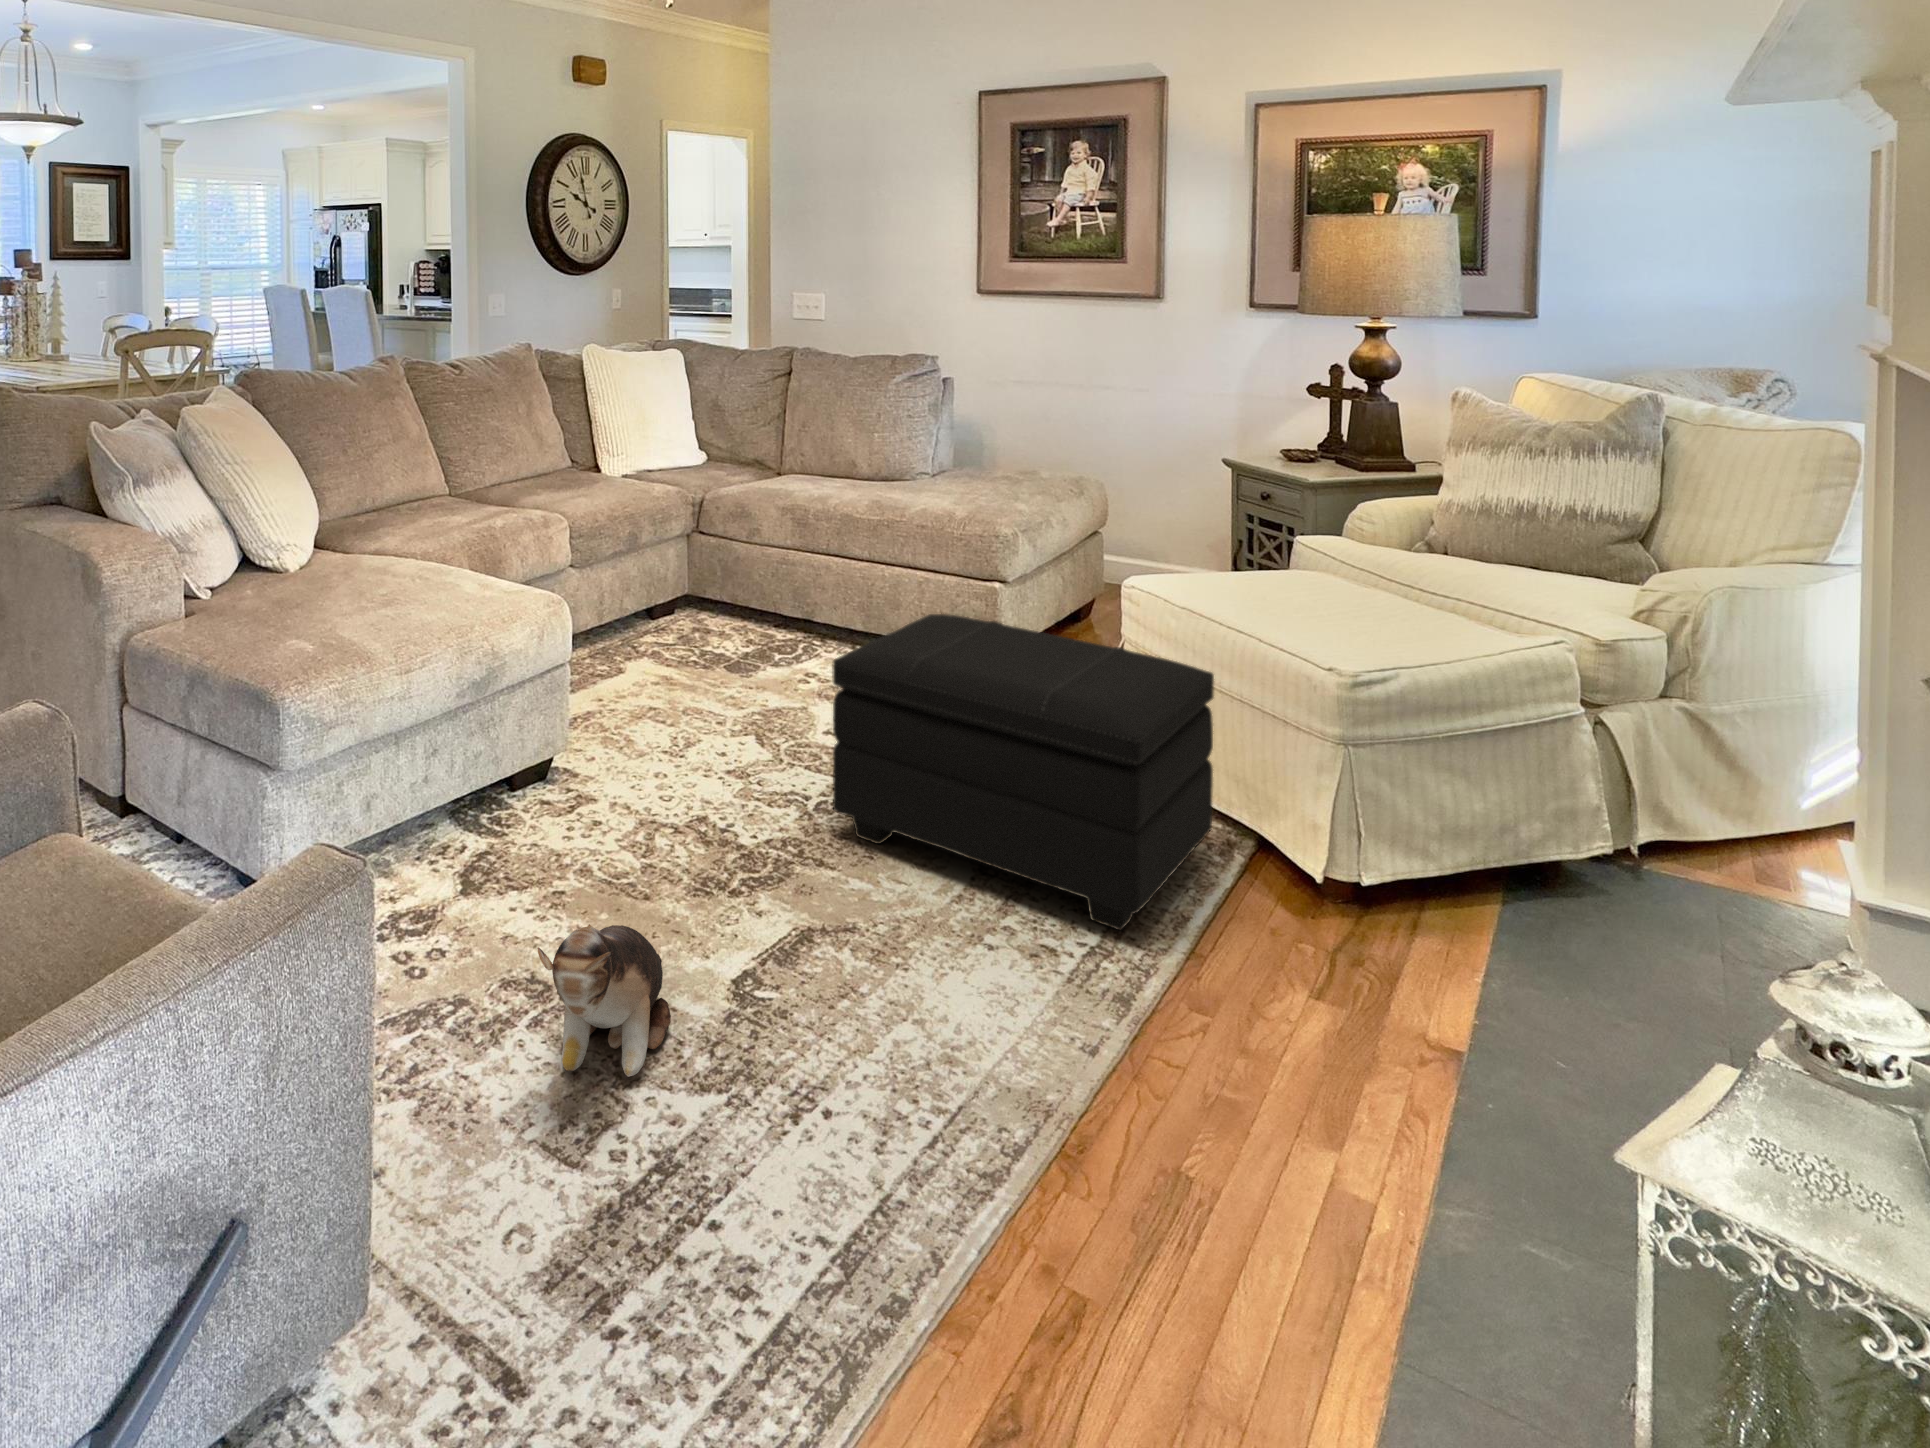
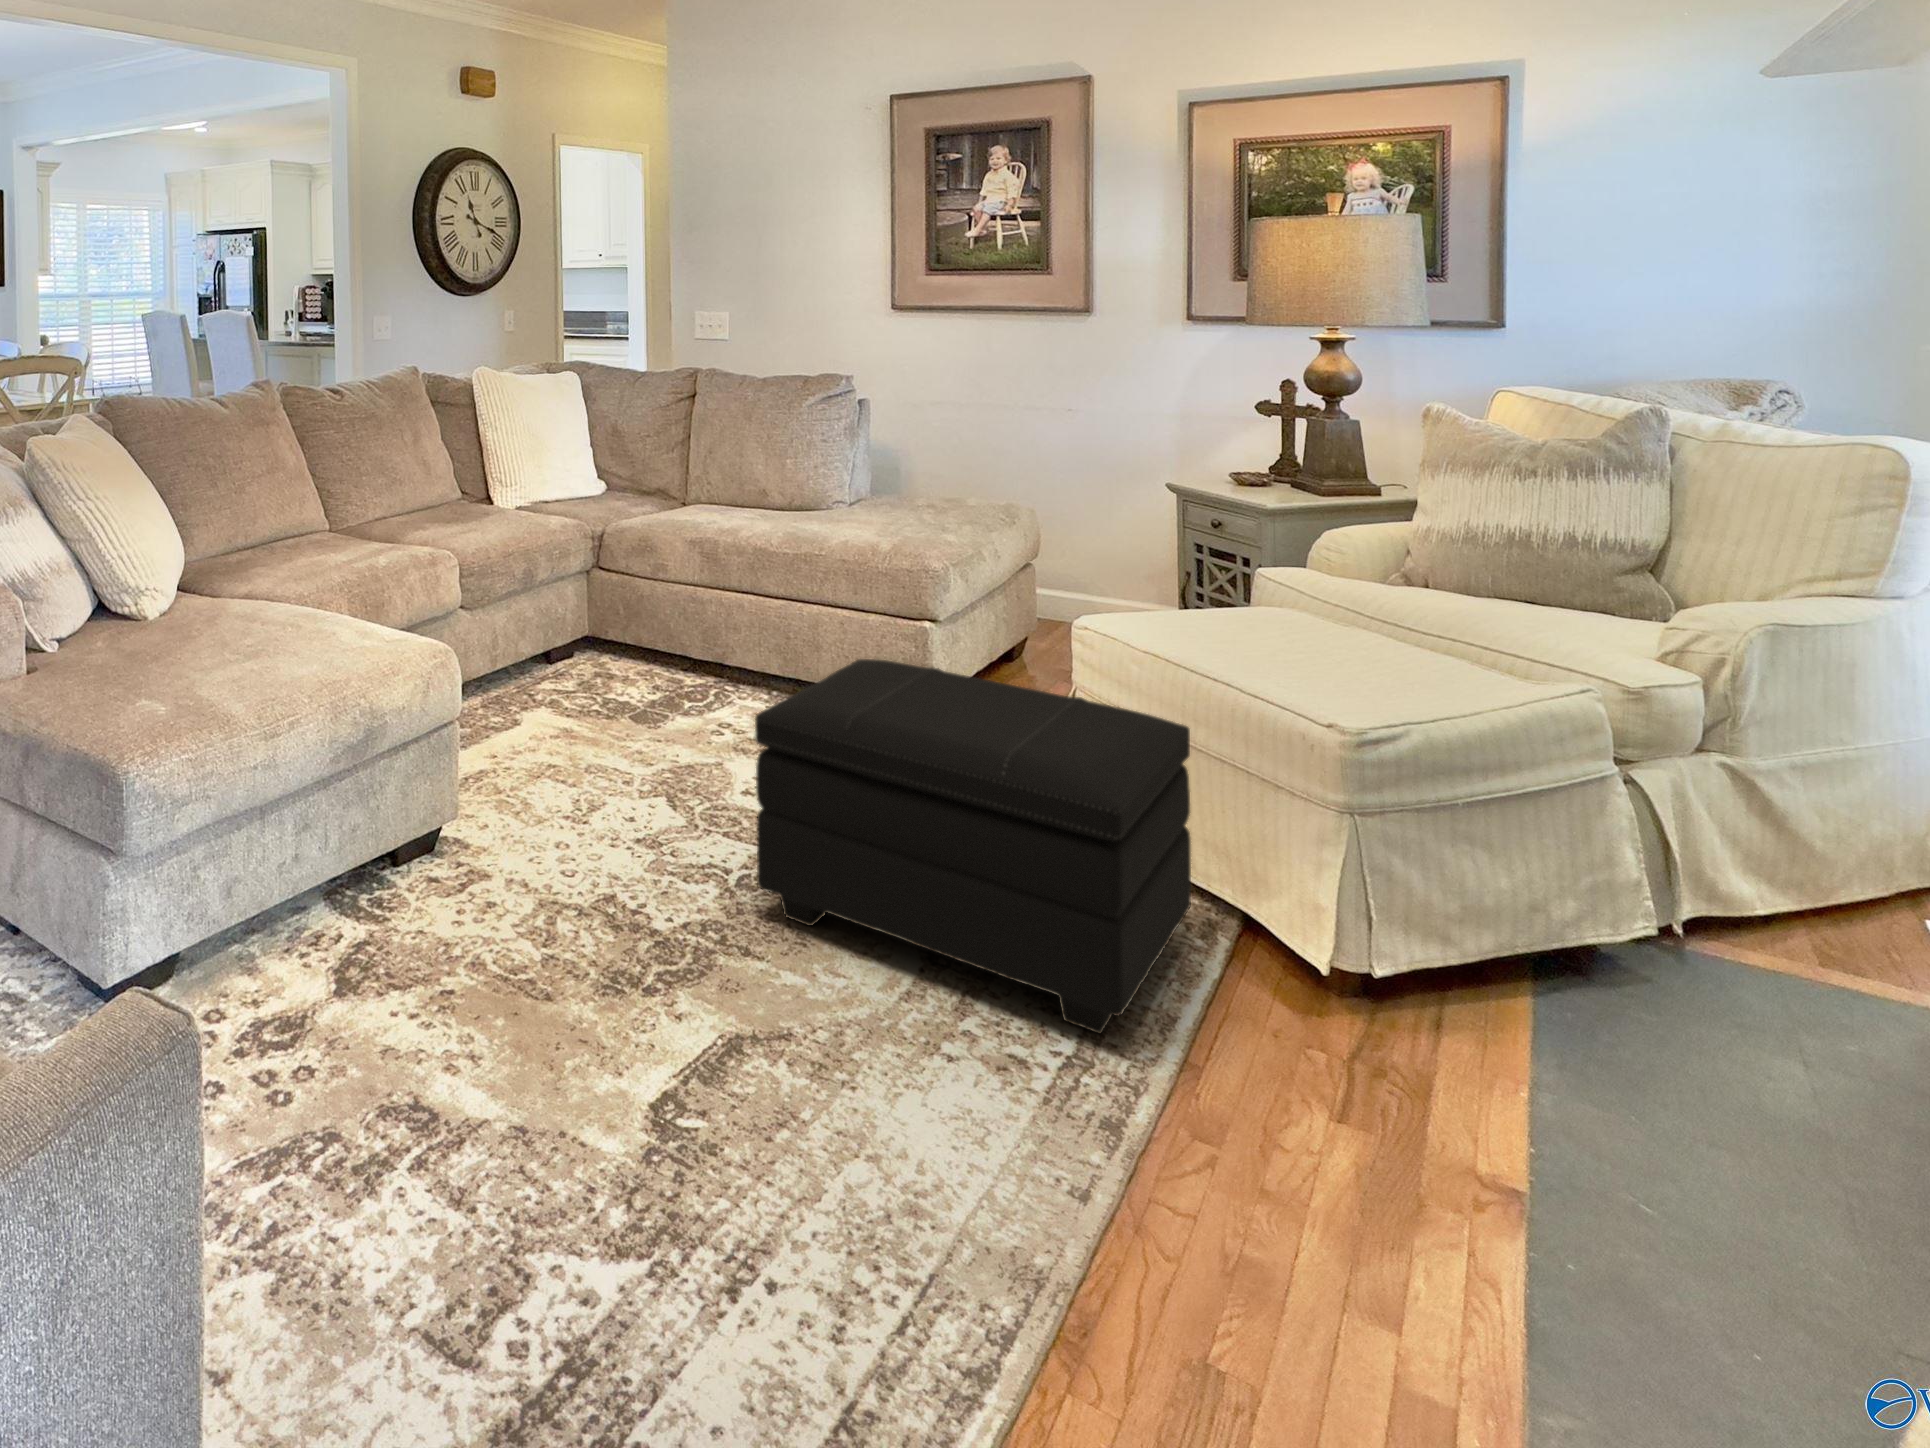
plush toy: present [537,924,671,1077] -> none [418,1046,580,1241]

